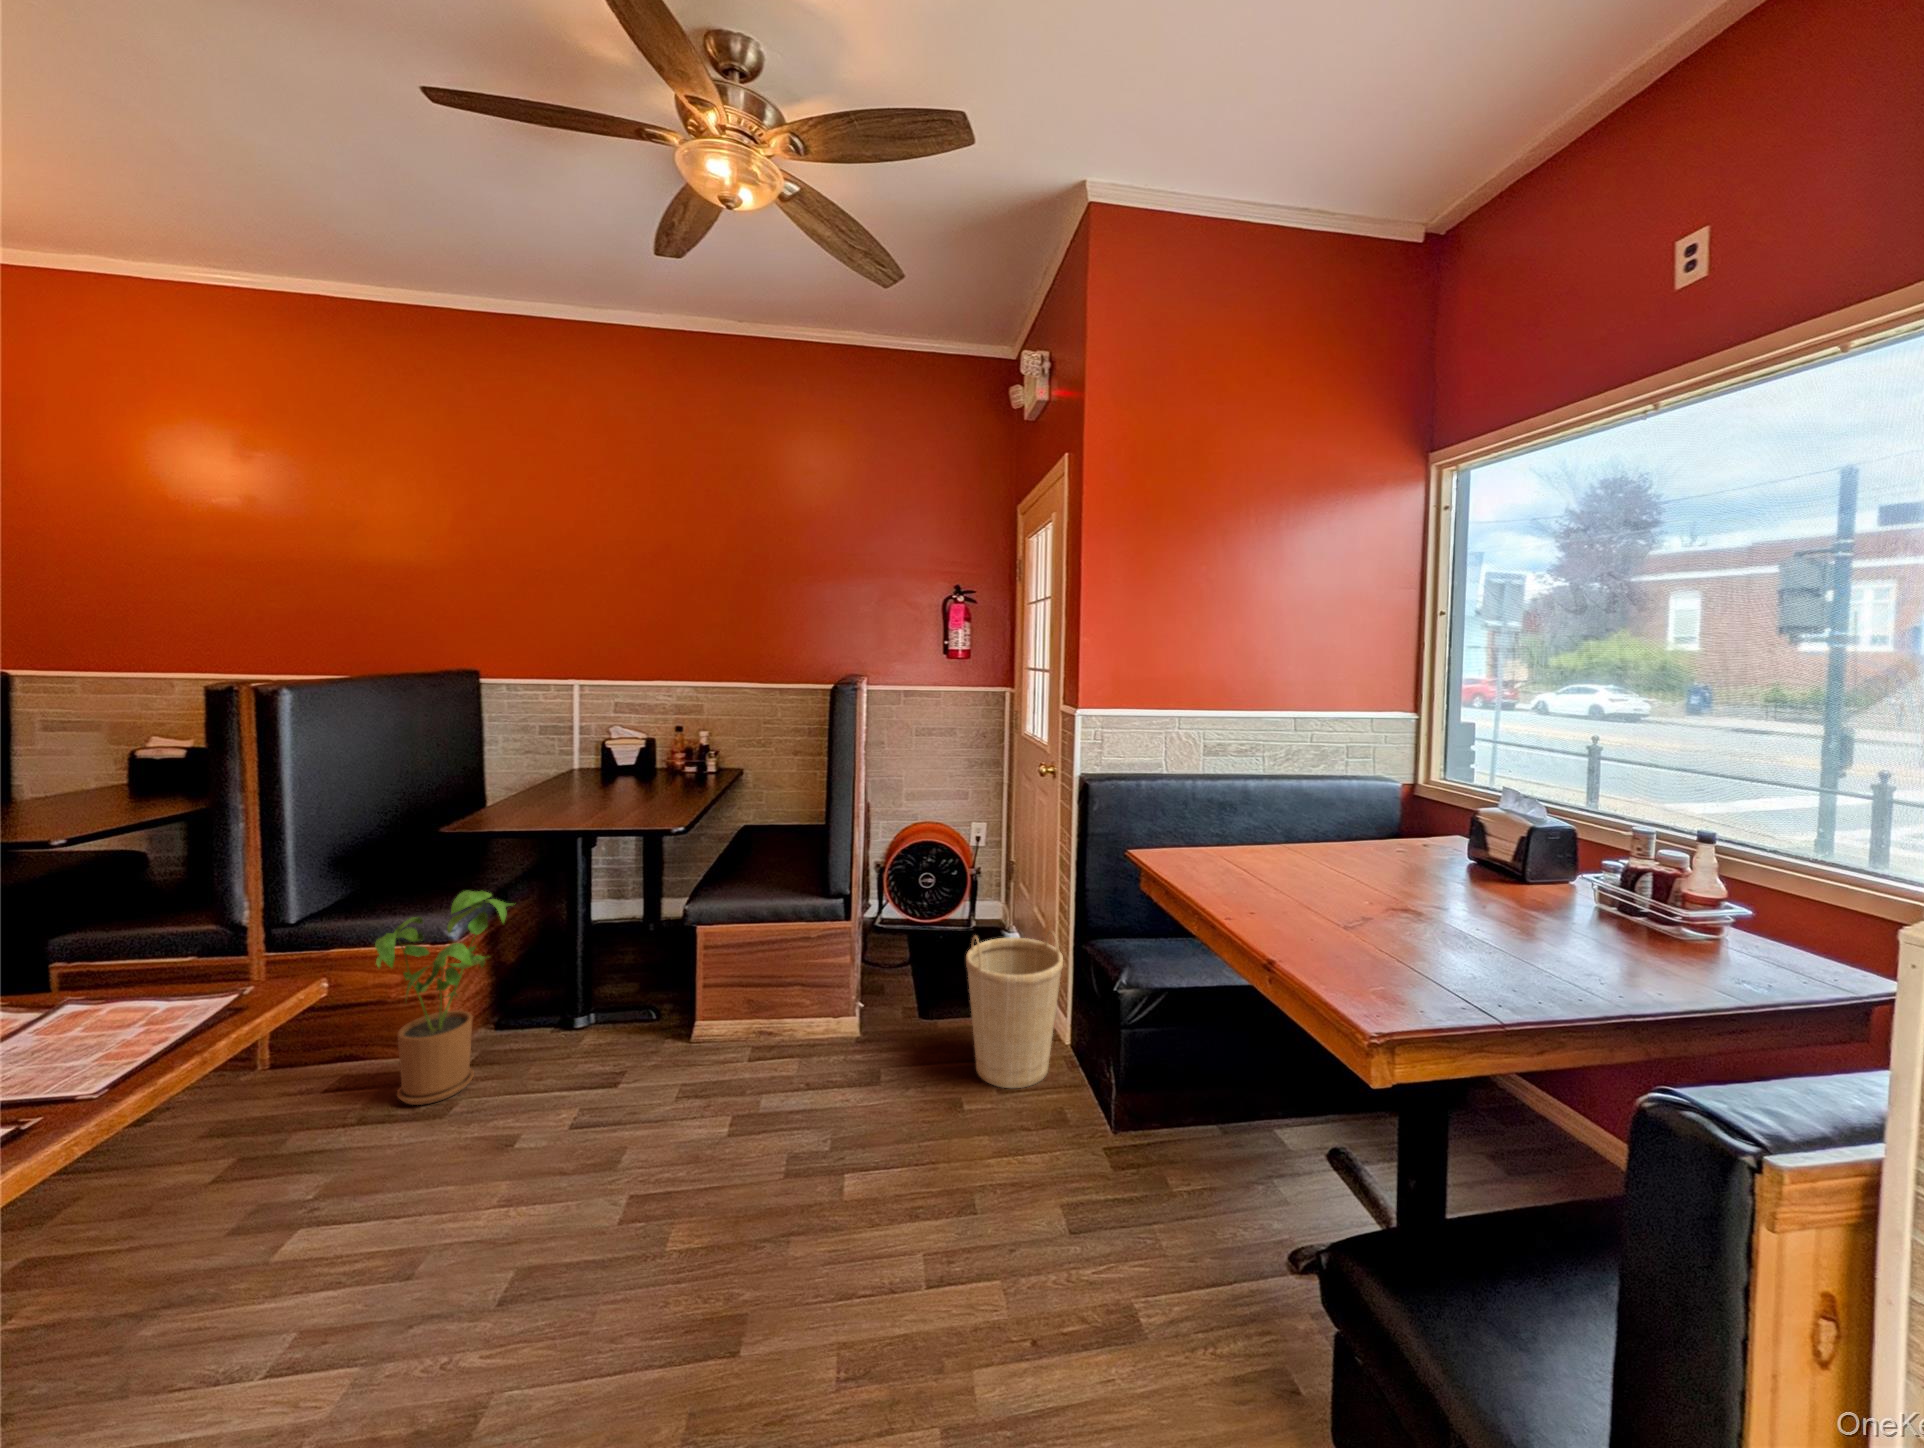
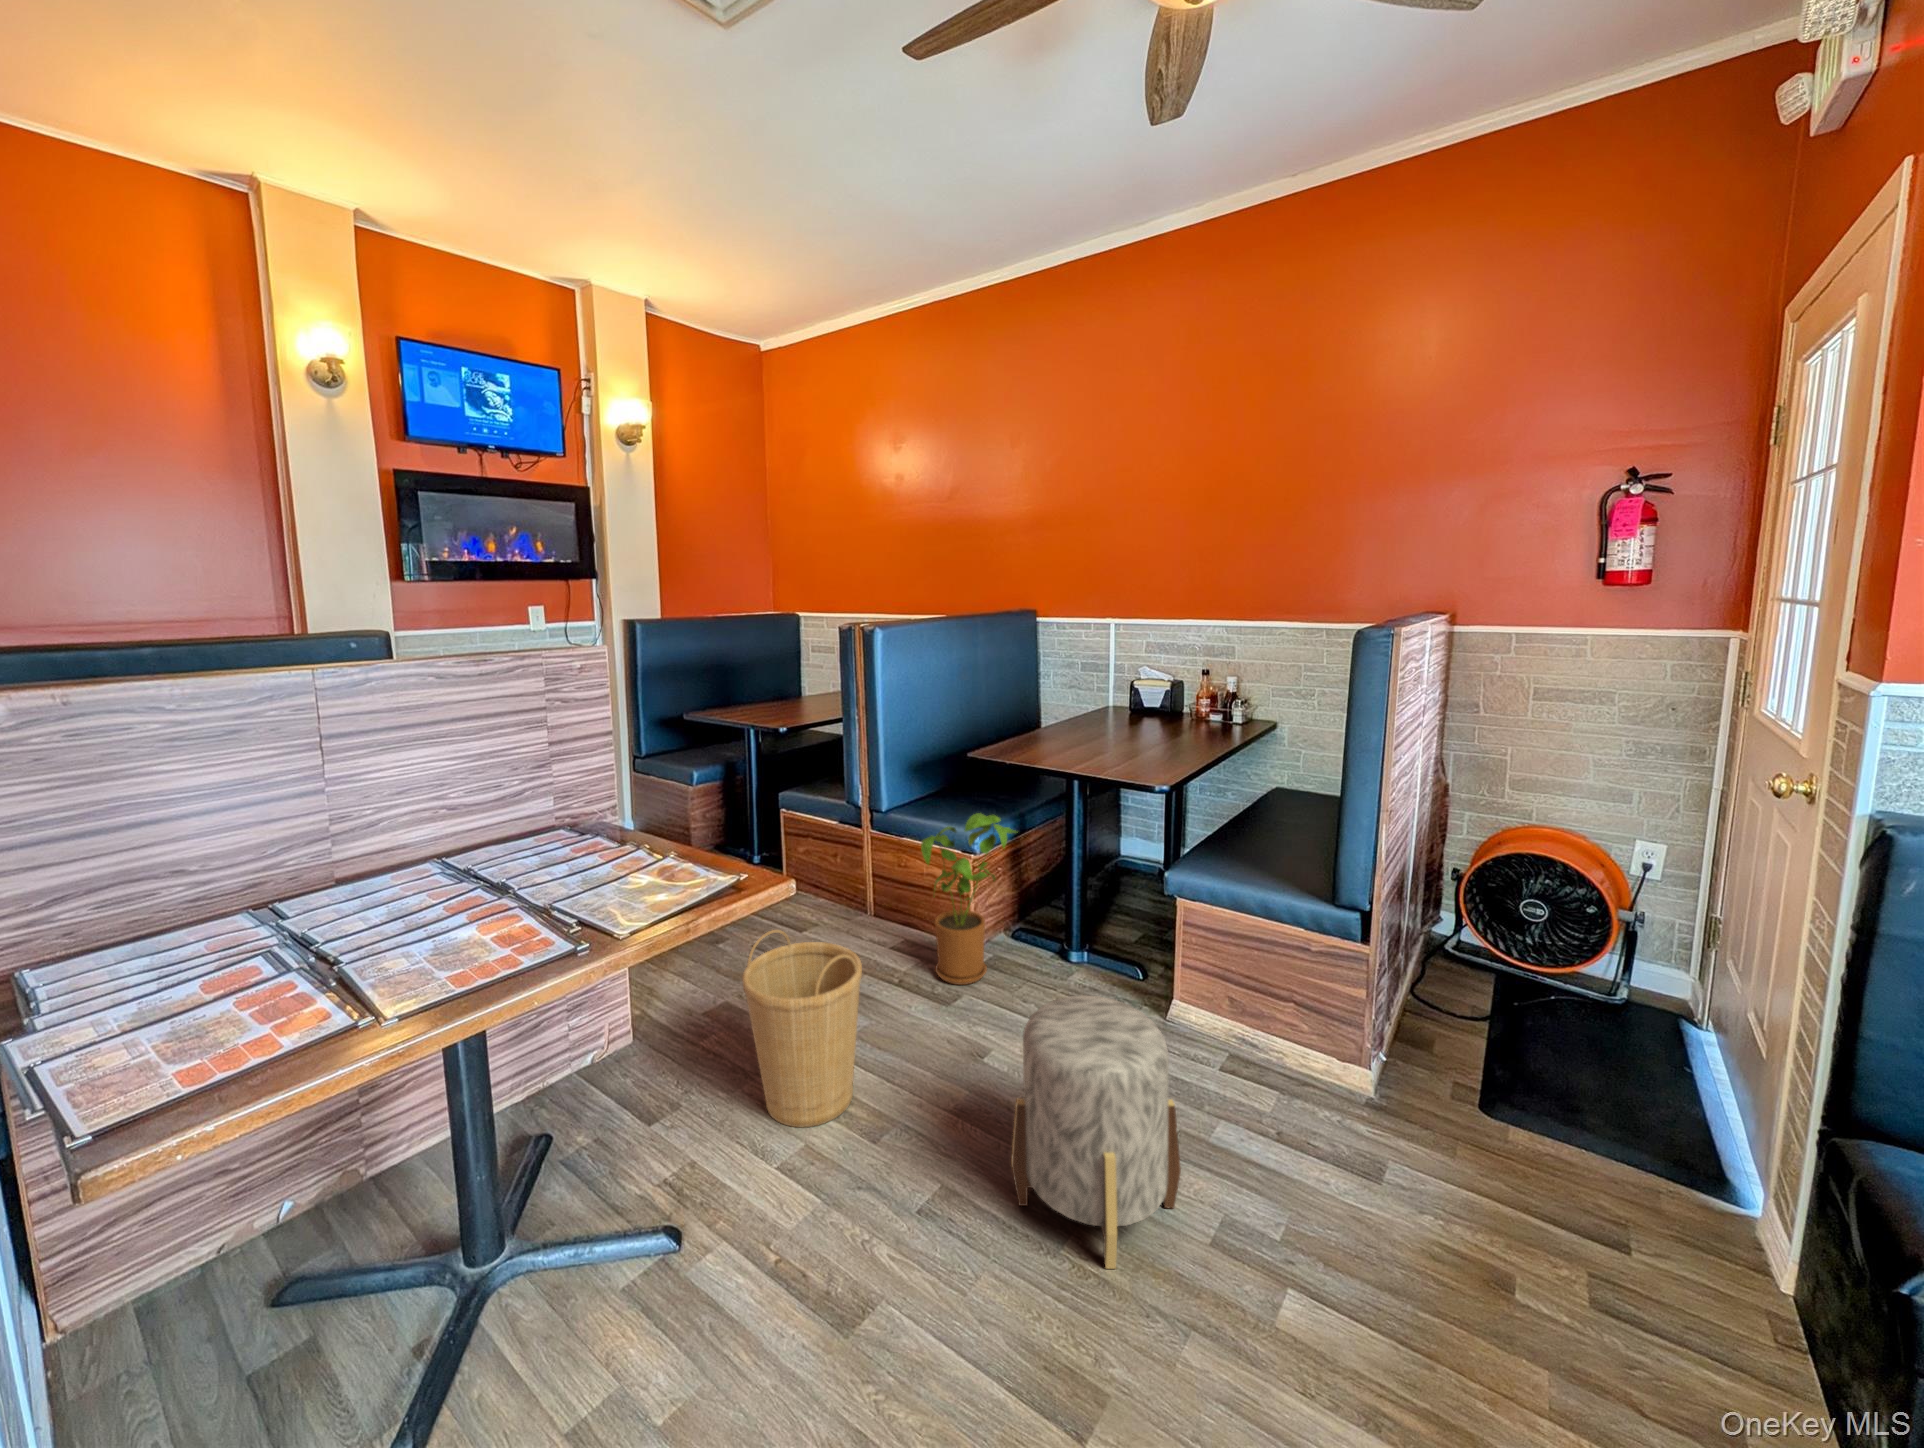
basket: present [966,930,1063,1088] -> present [742,930,862,1127]
stool: none [595,1013,753,1254] -> present [1011,995,1181,1269]

